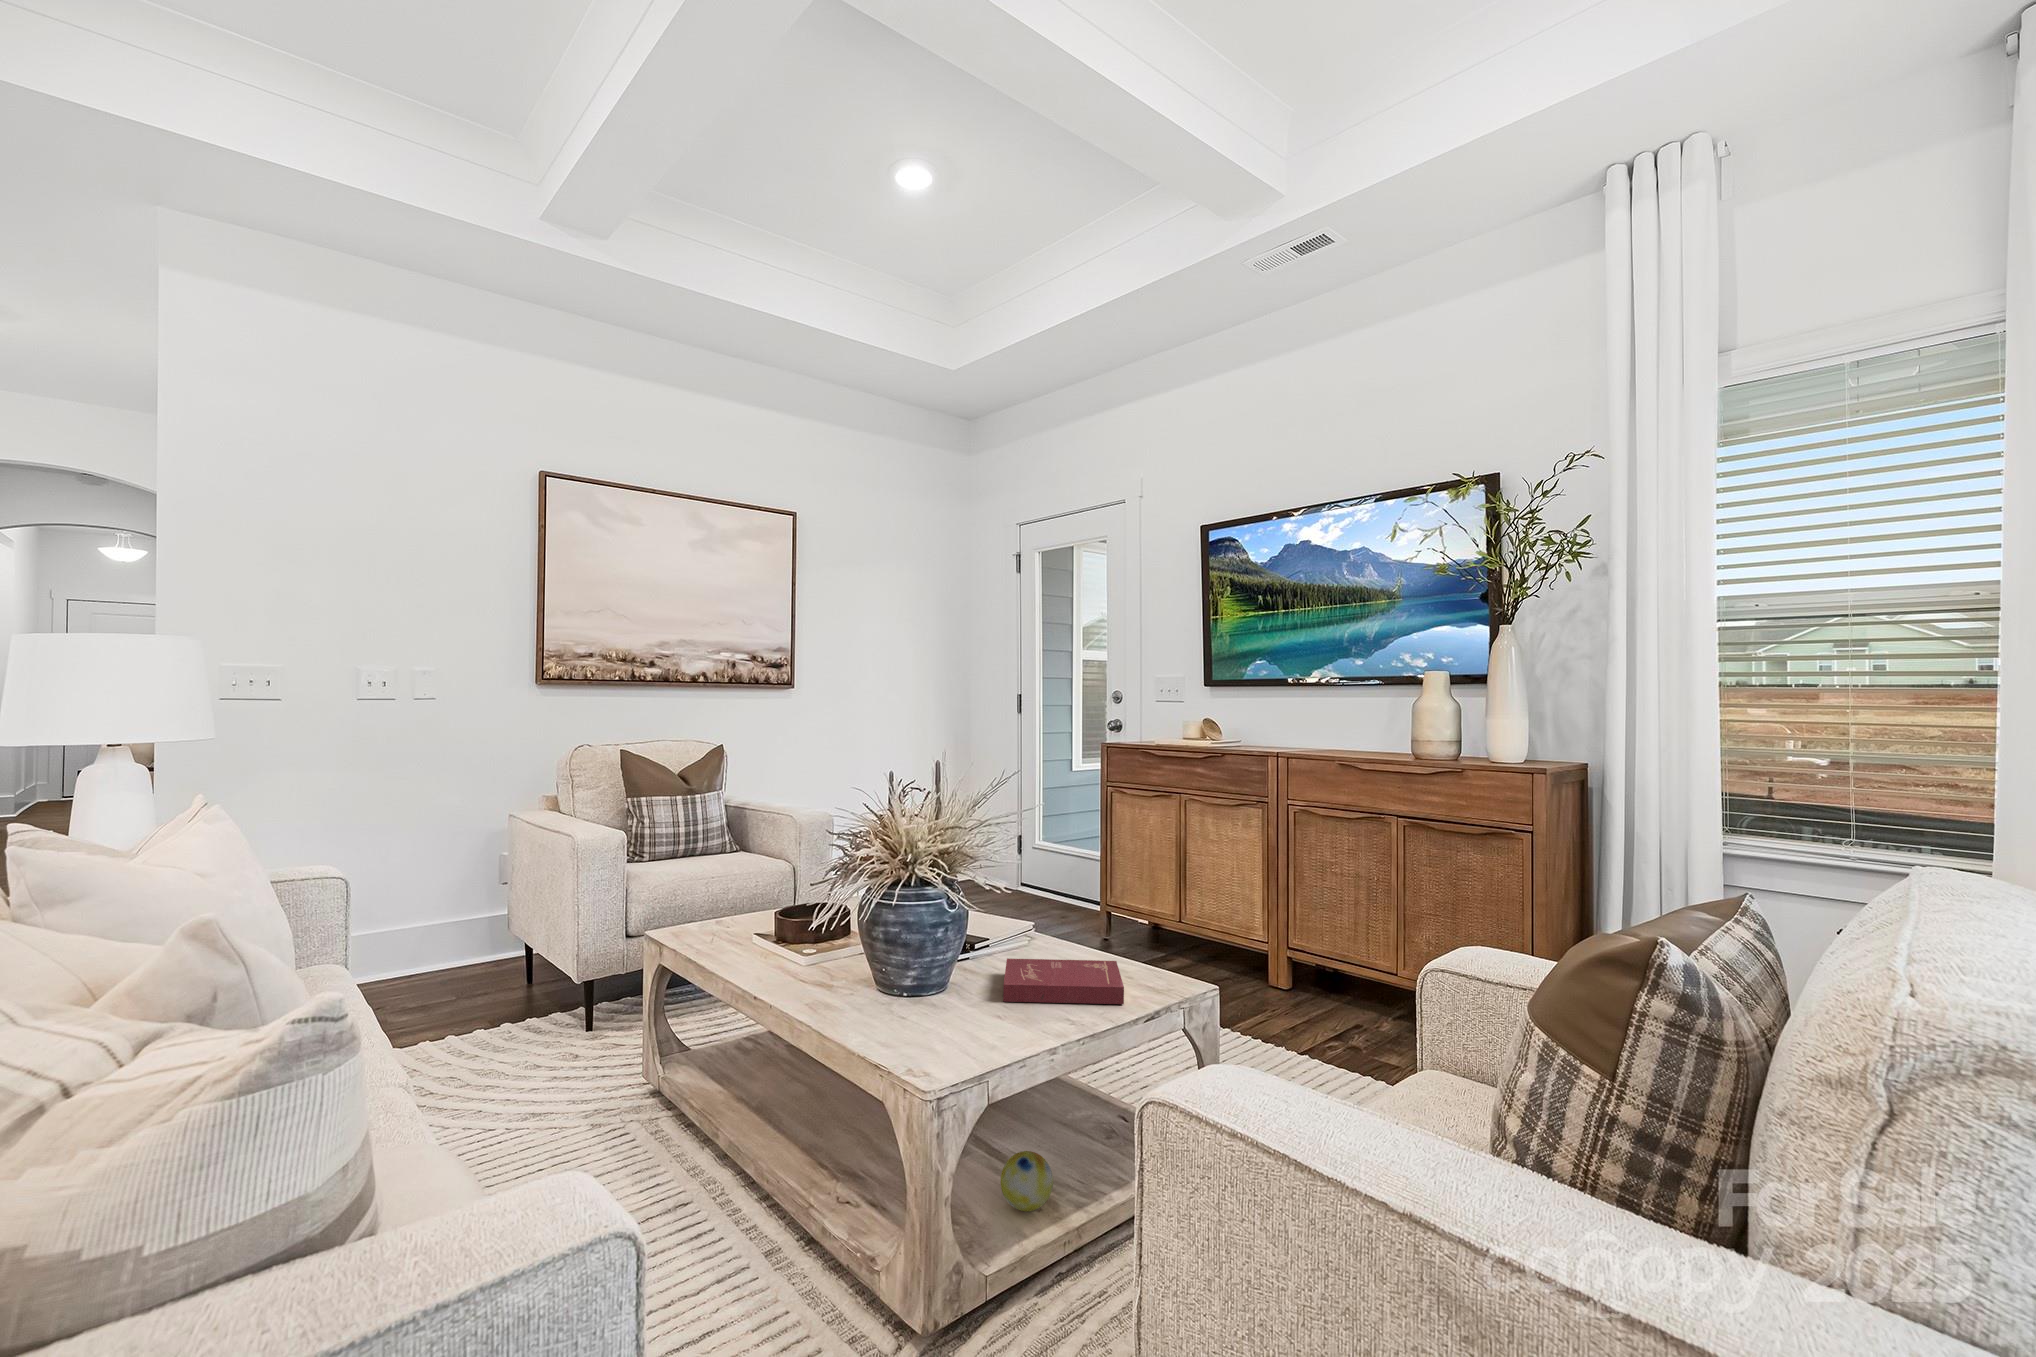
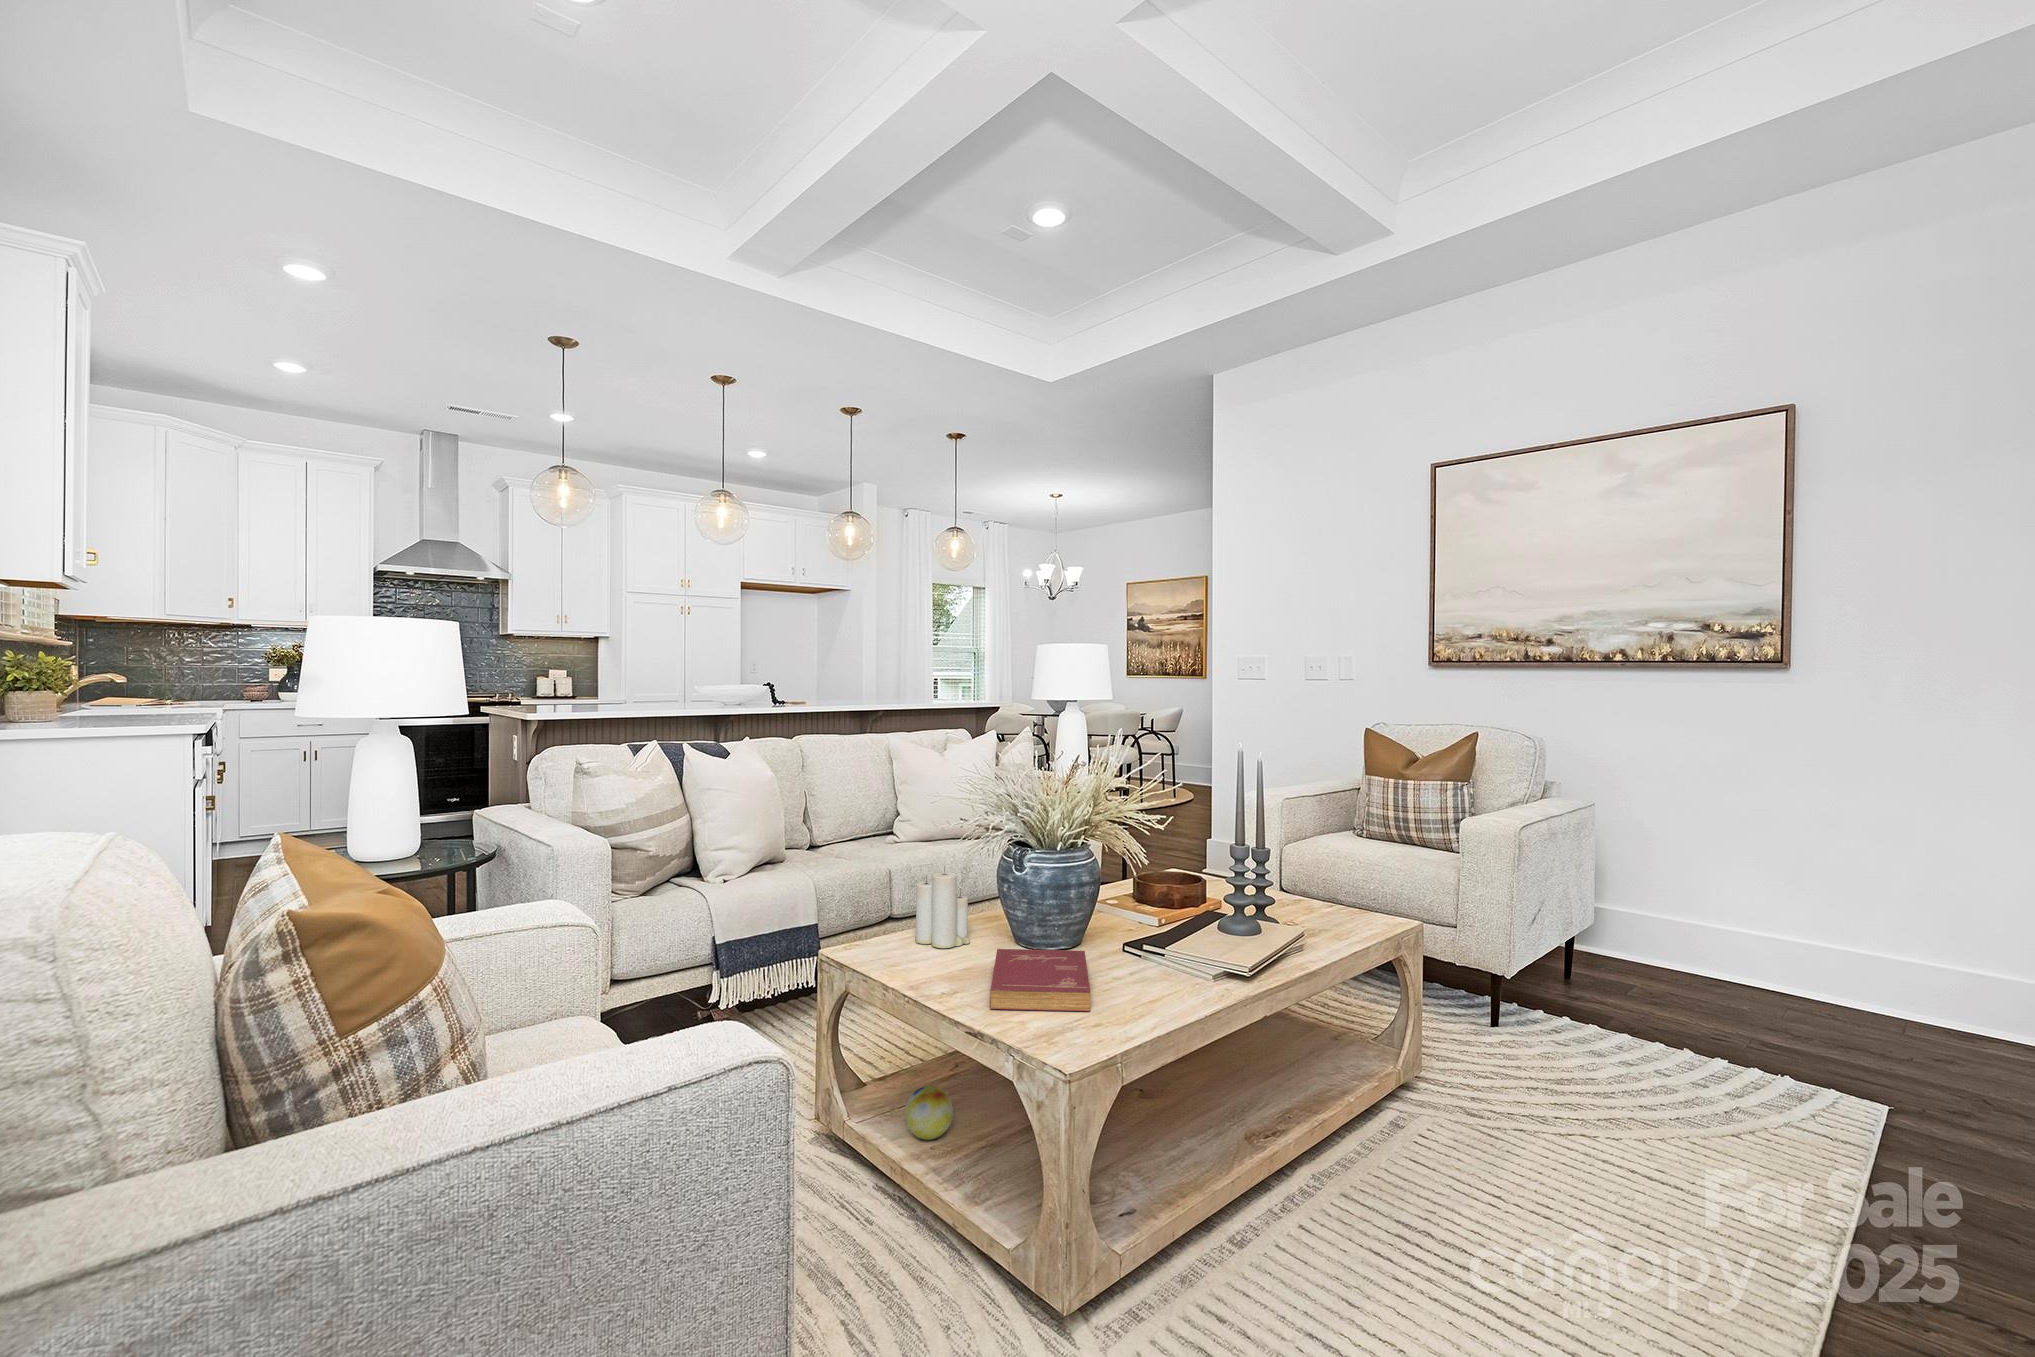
candle: none [898,927,950,1035] -> present [915,867,970,948]

